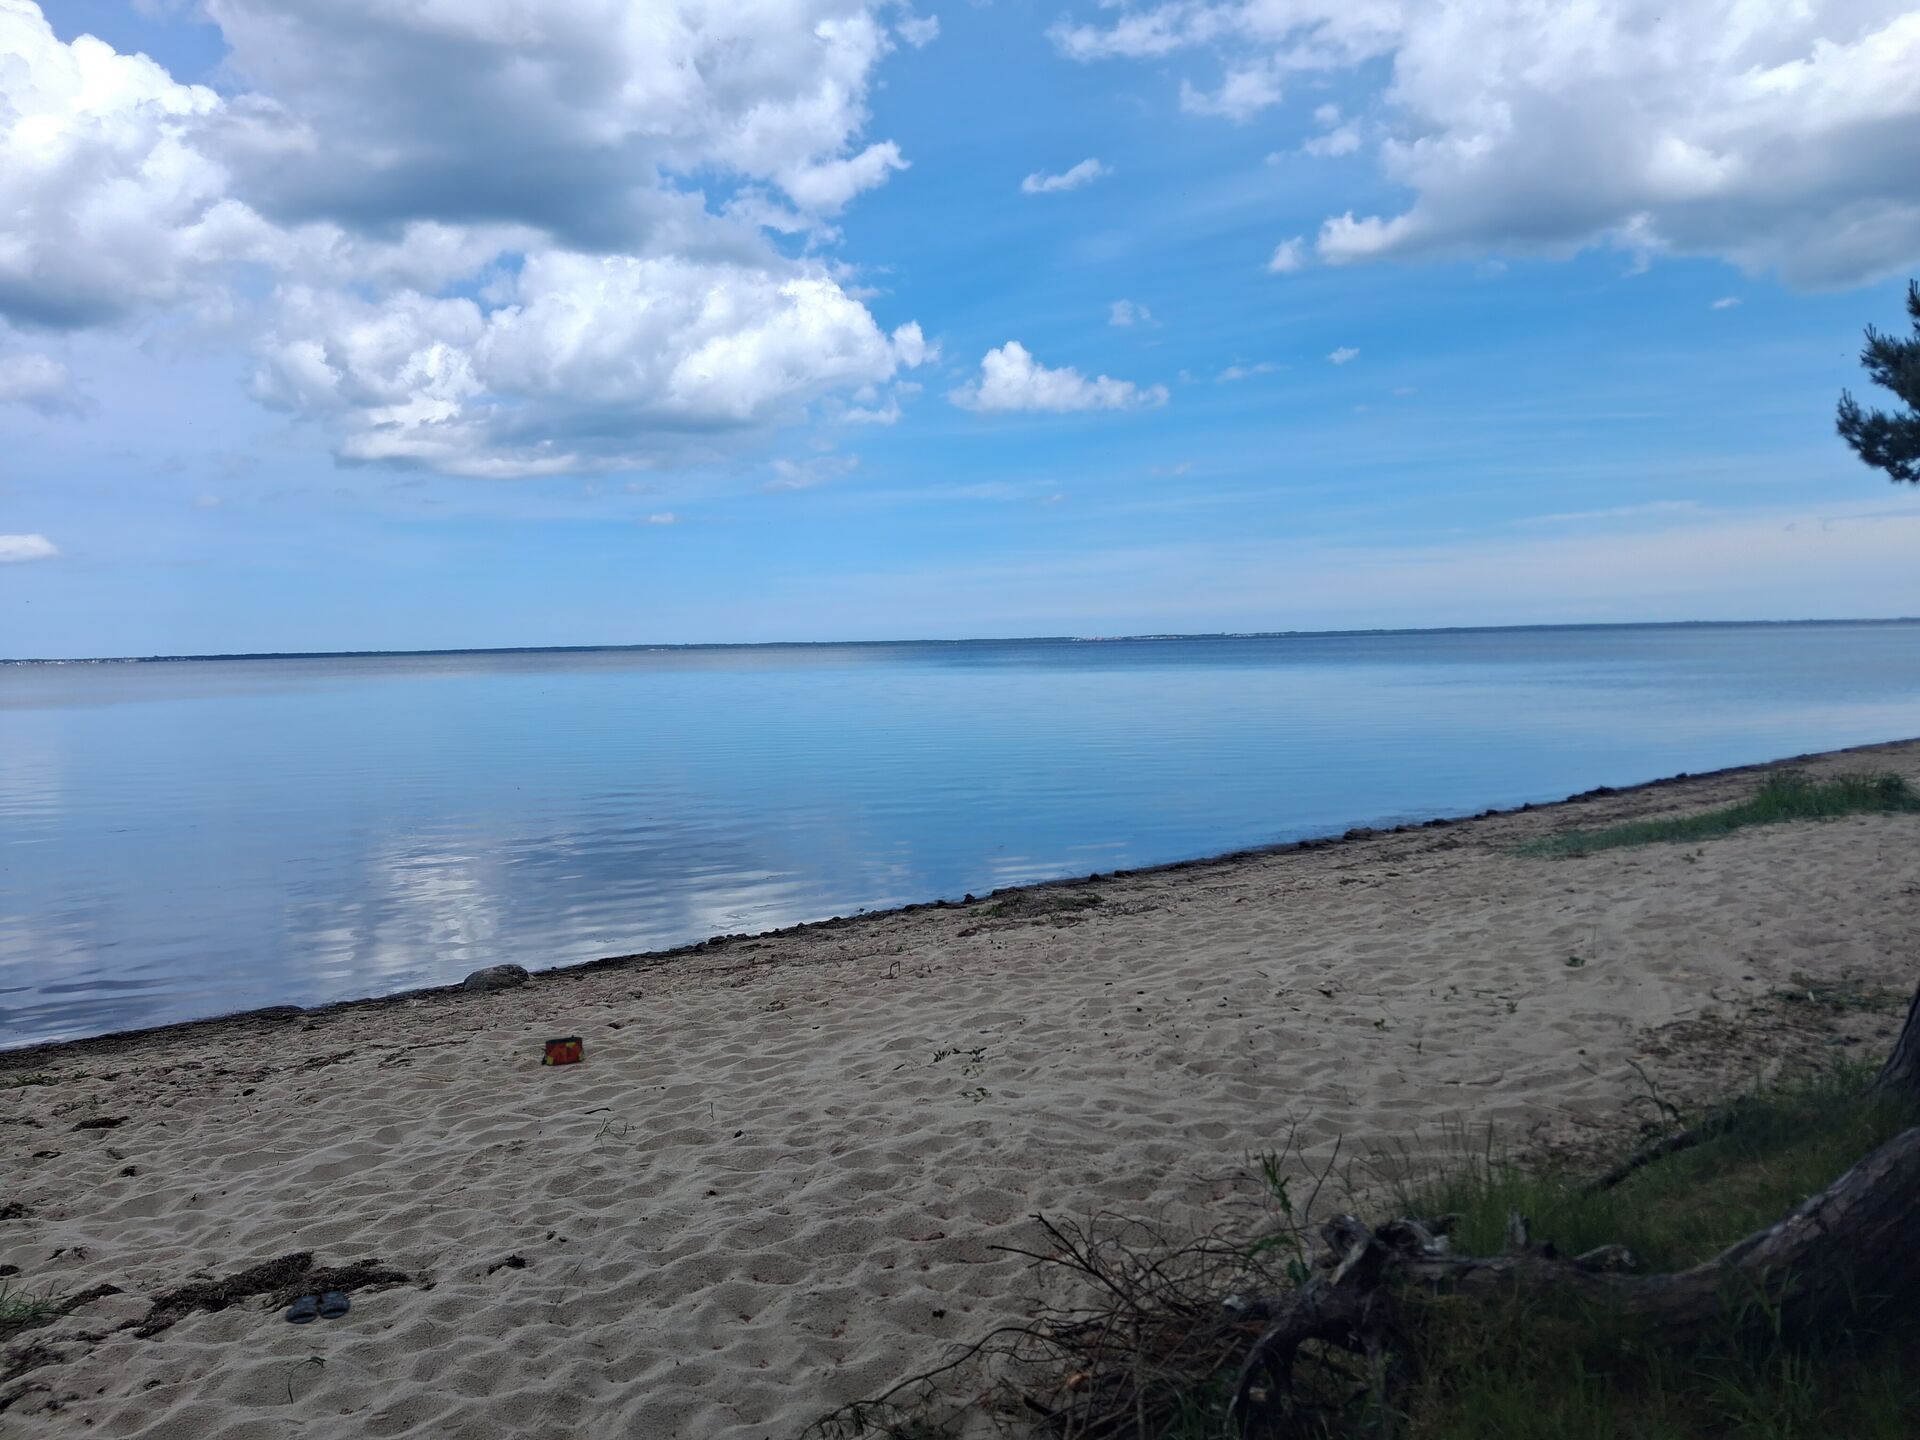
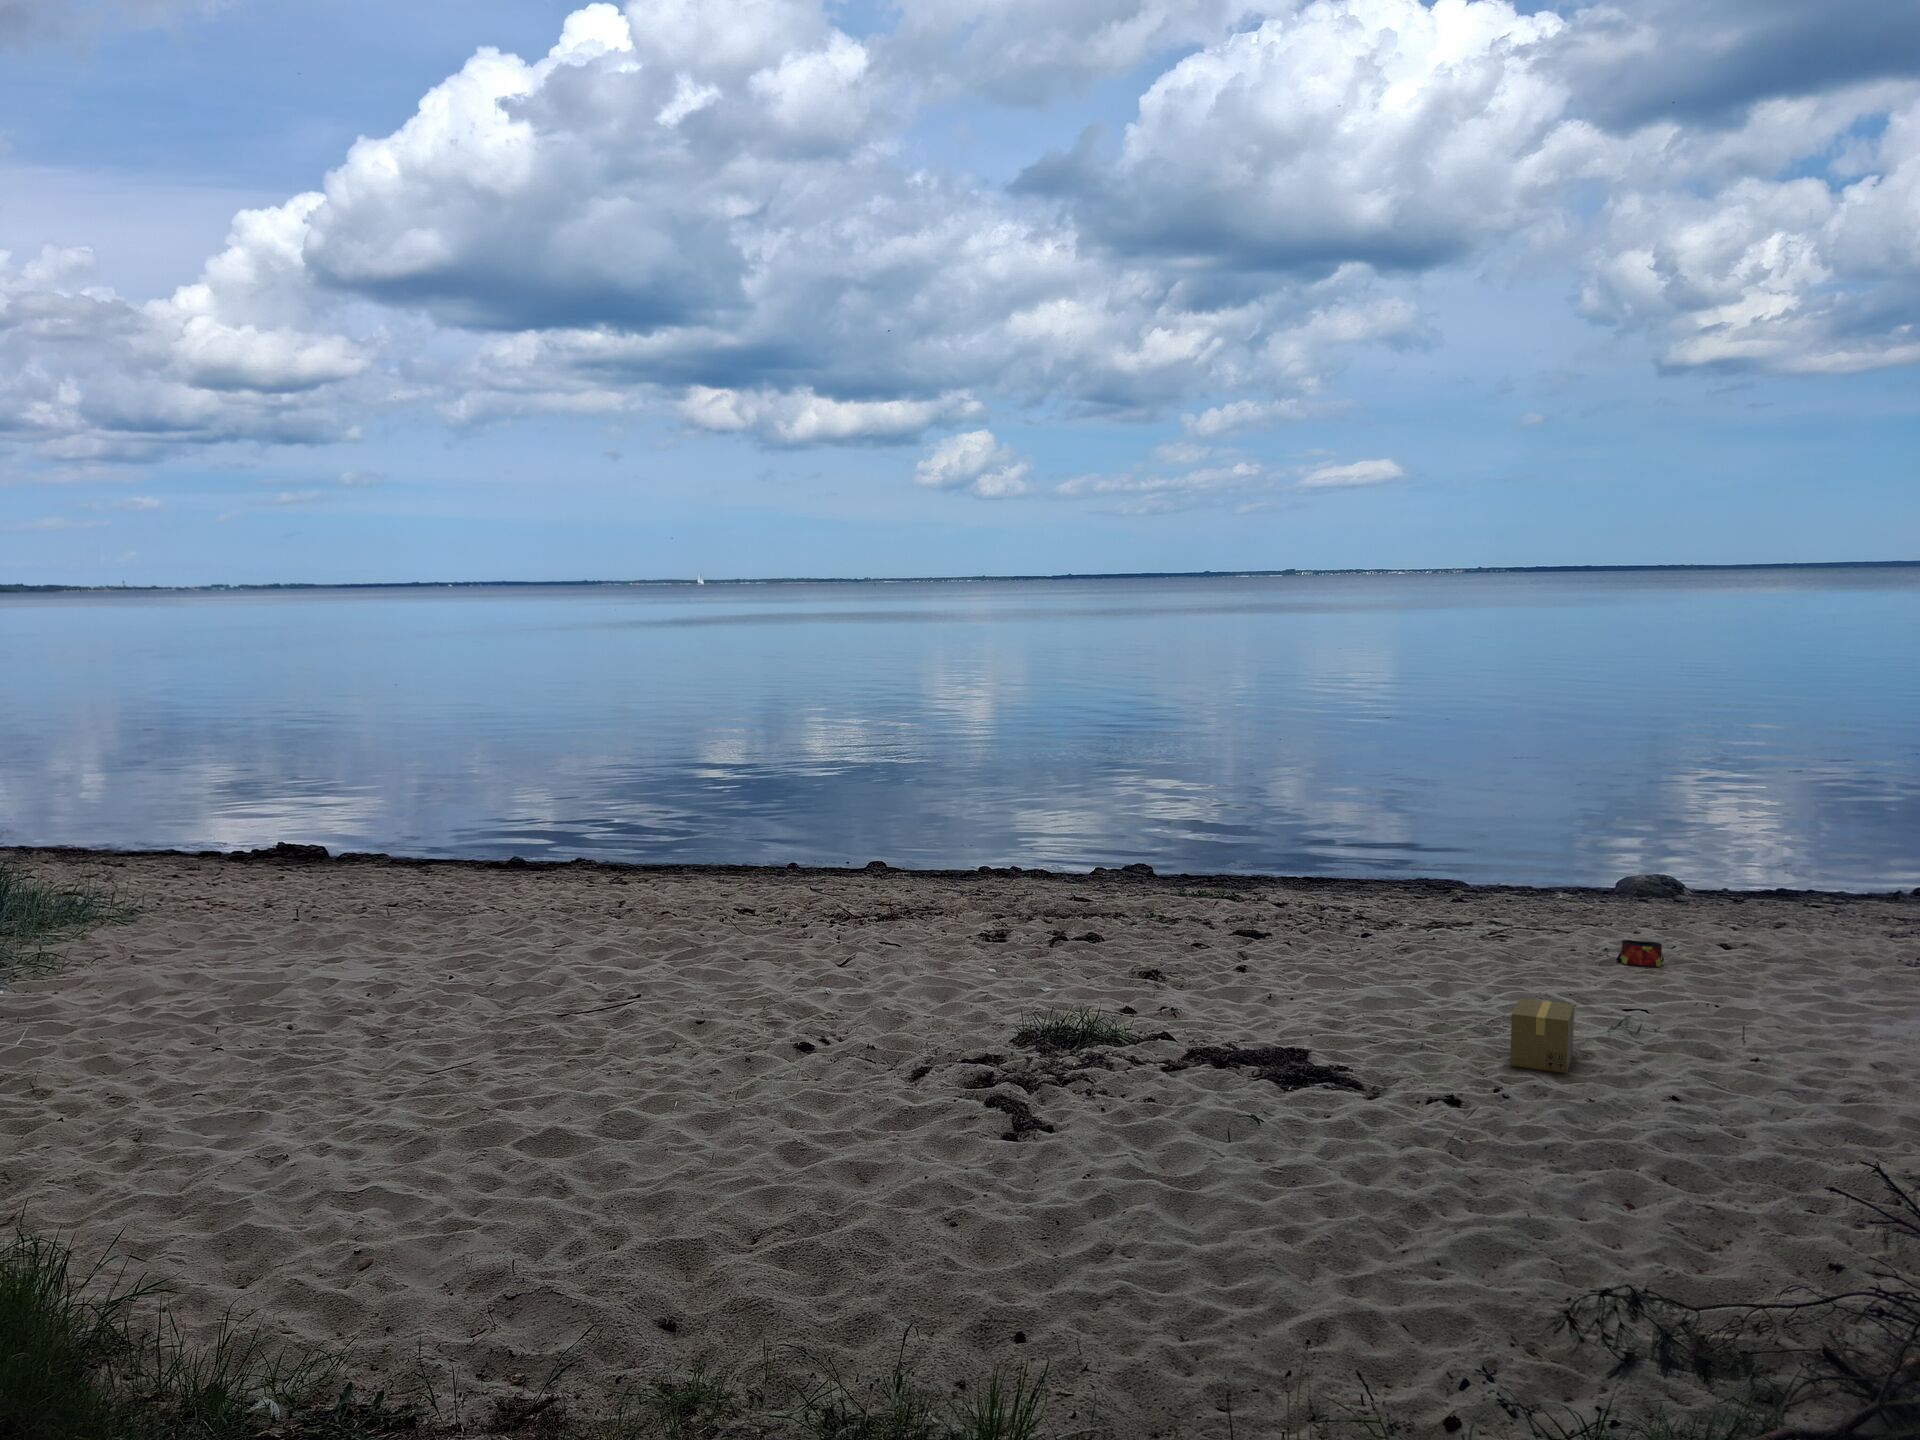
cardboard box: none [522,1121,587,1203] -> present [1510,998,1574,1073]
slippers: present [286,1291,351,1324] -> none [1264,1078,1315,1099]

